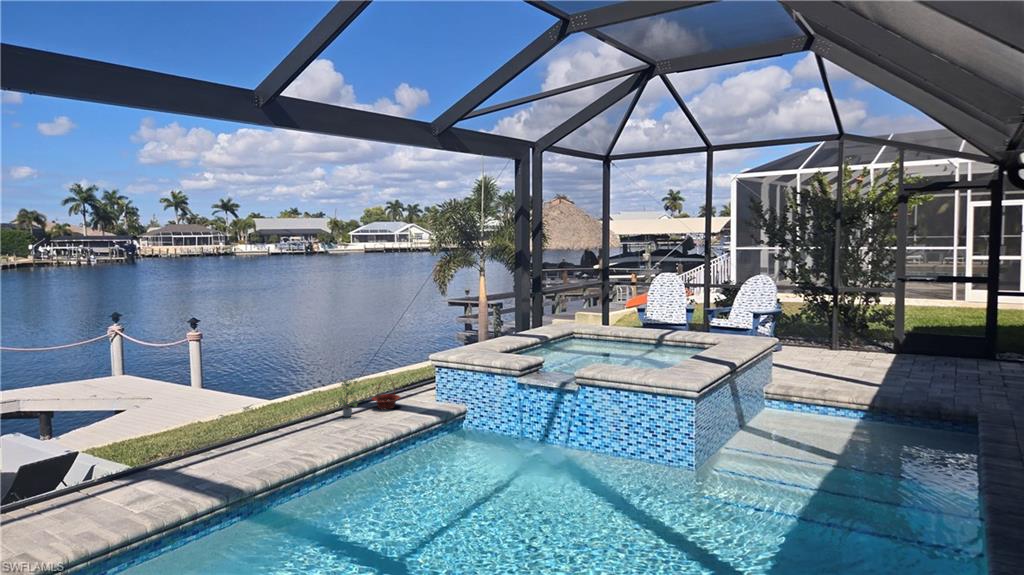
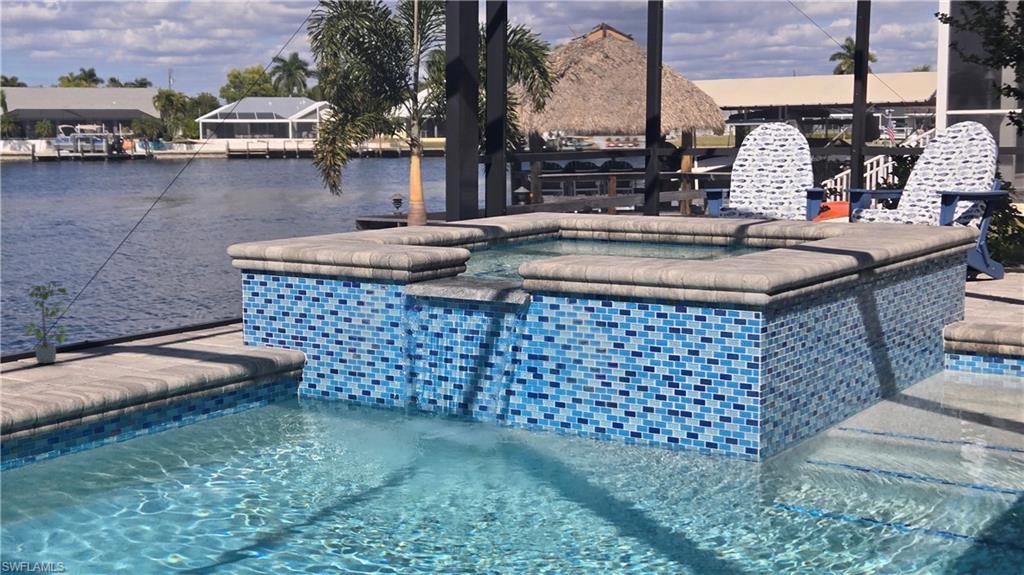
basket: present [372,383,400,409] -> none [105,291,168,354]

